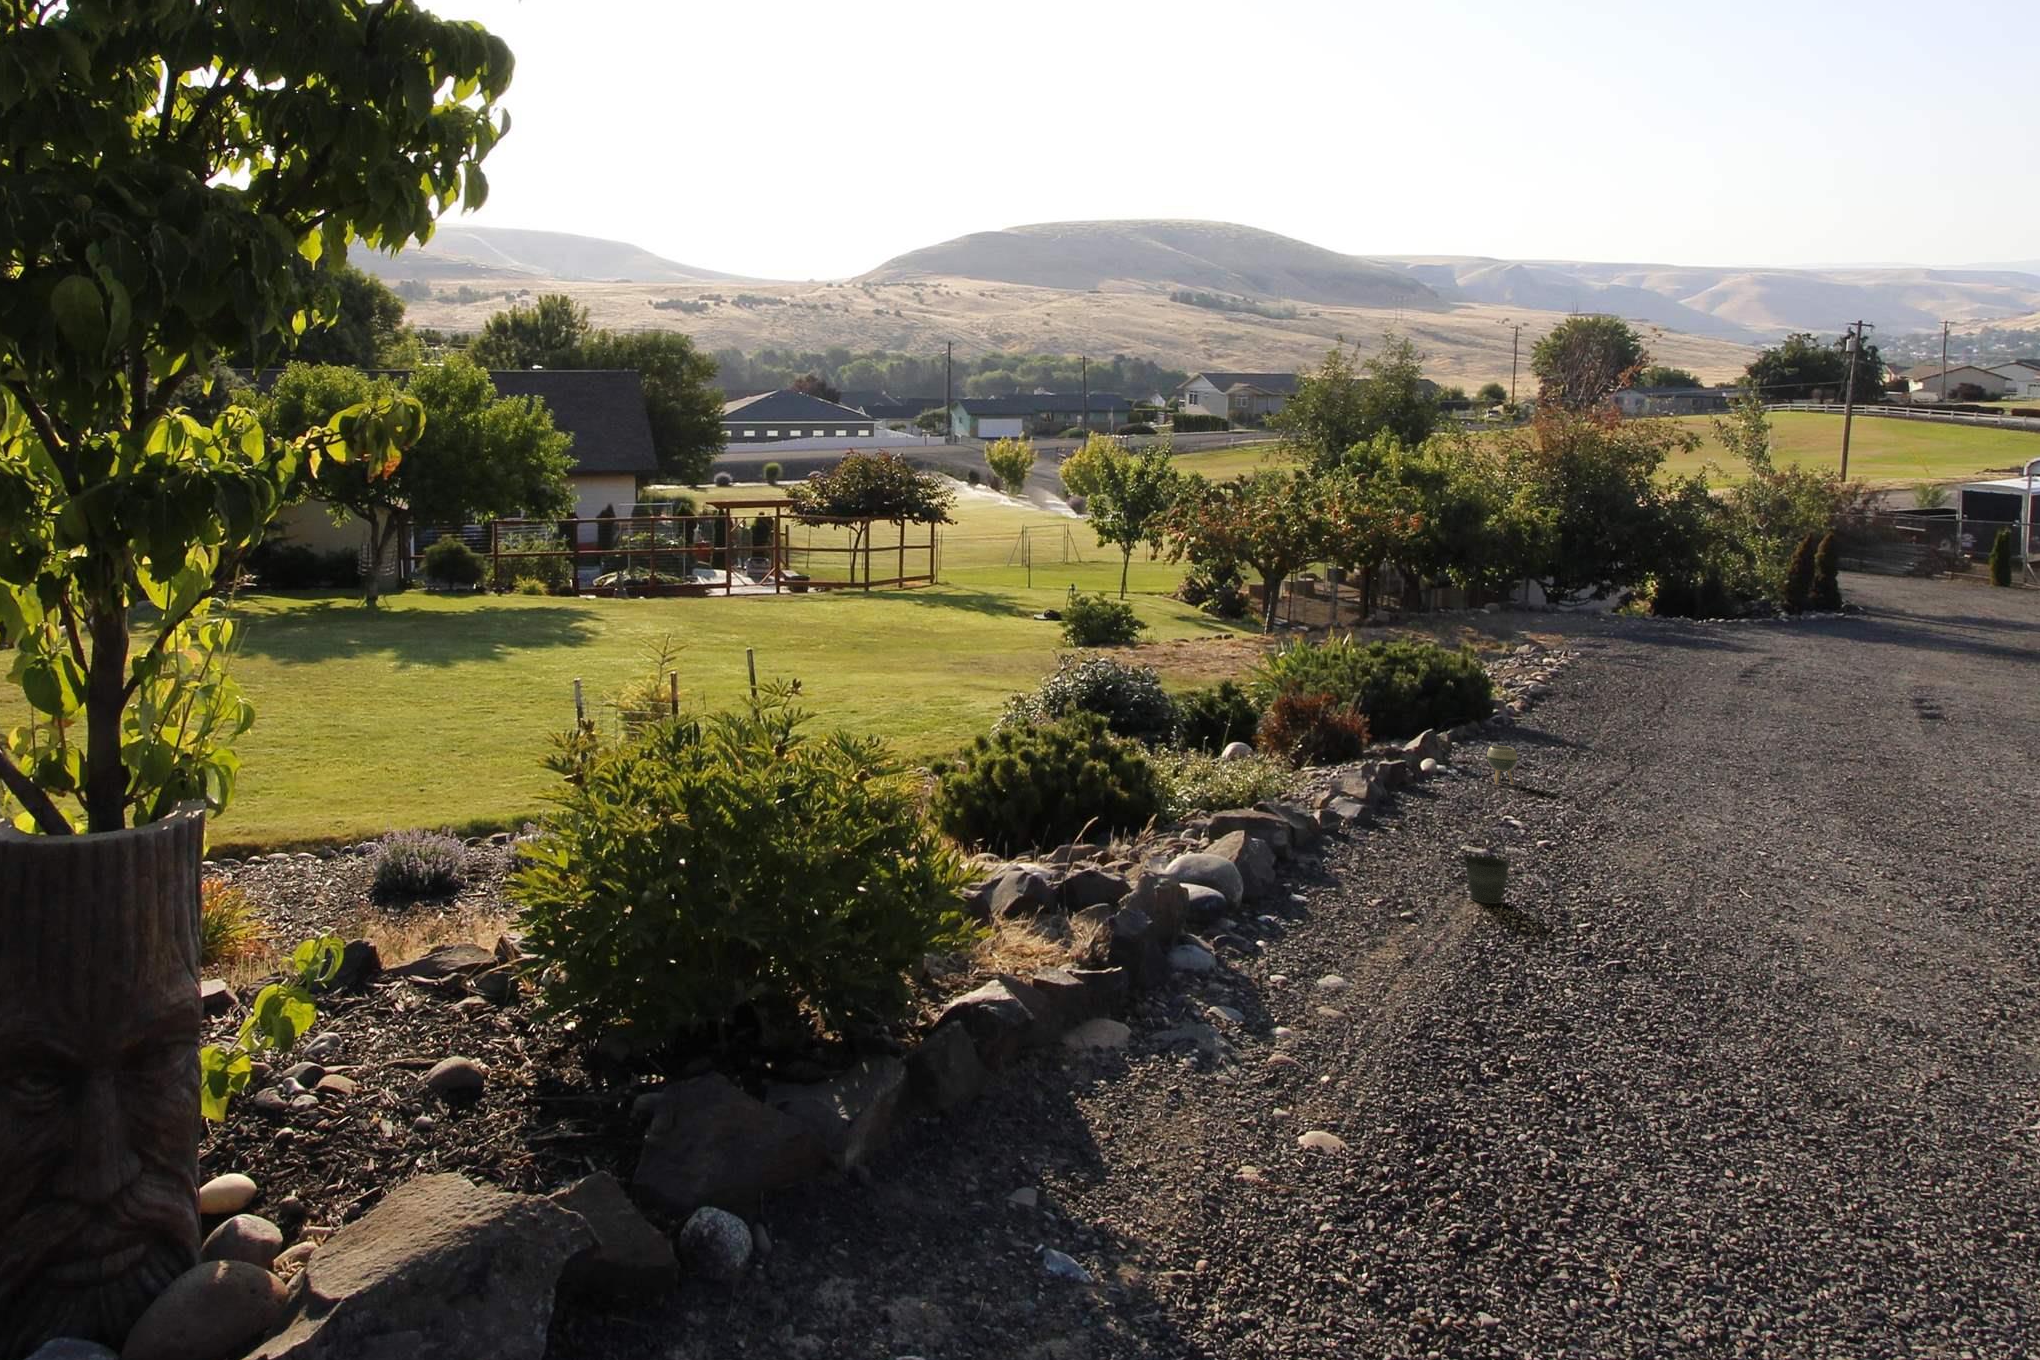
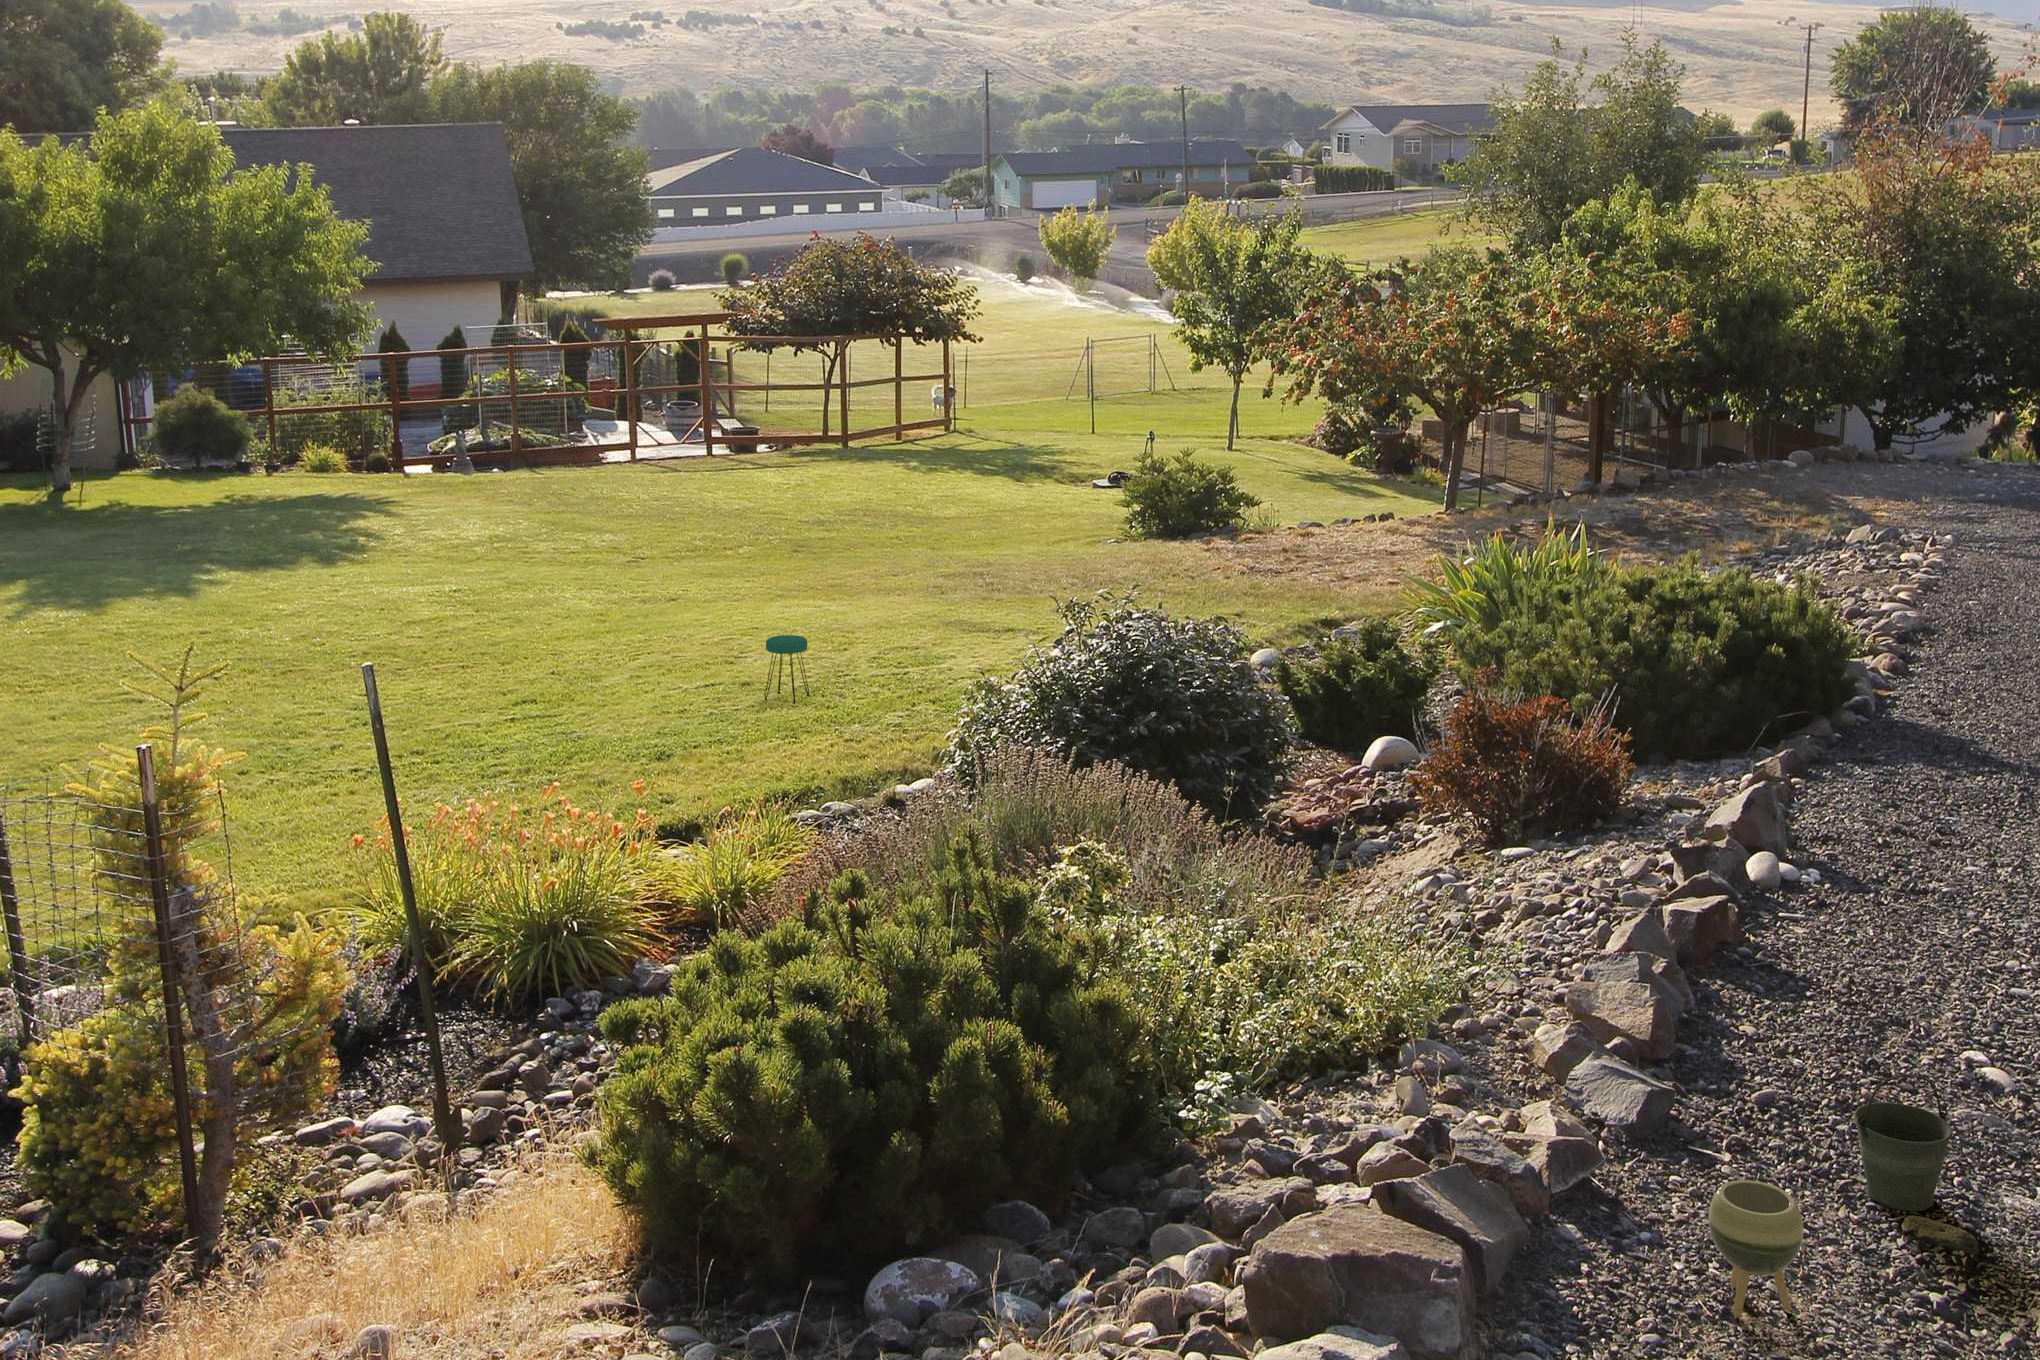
stool: none [851,679,878,720] -> present [765,635,809,703]
planter: present [1487,746,1517,785] -> present [1709,1180,1803,1317]

